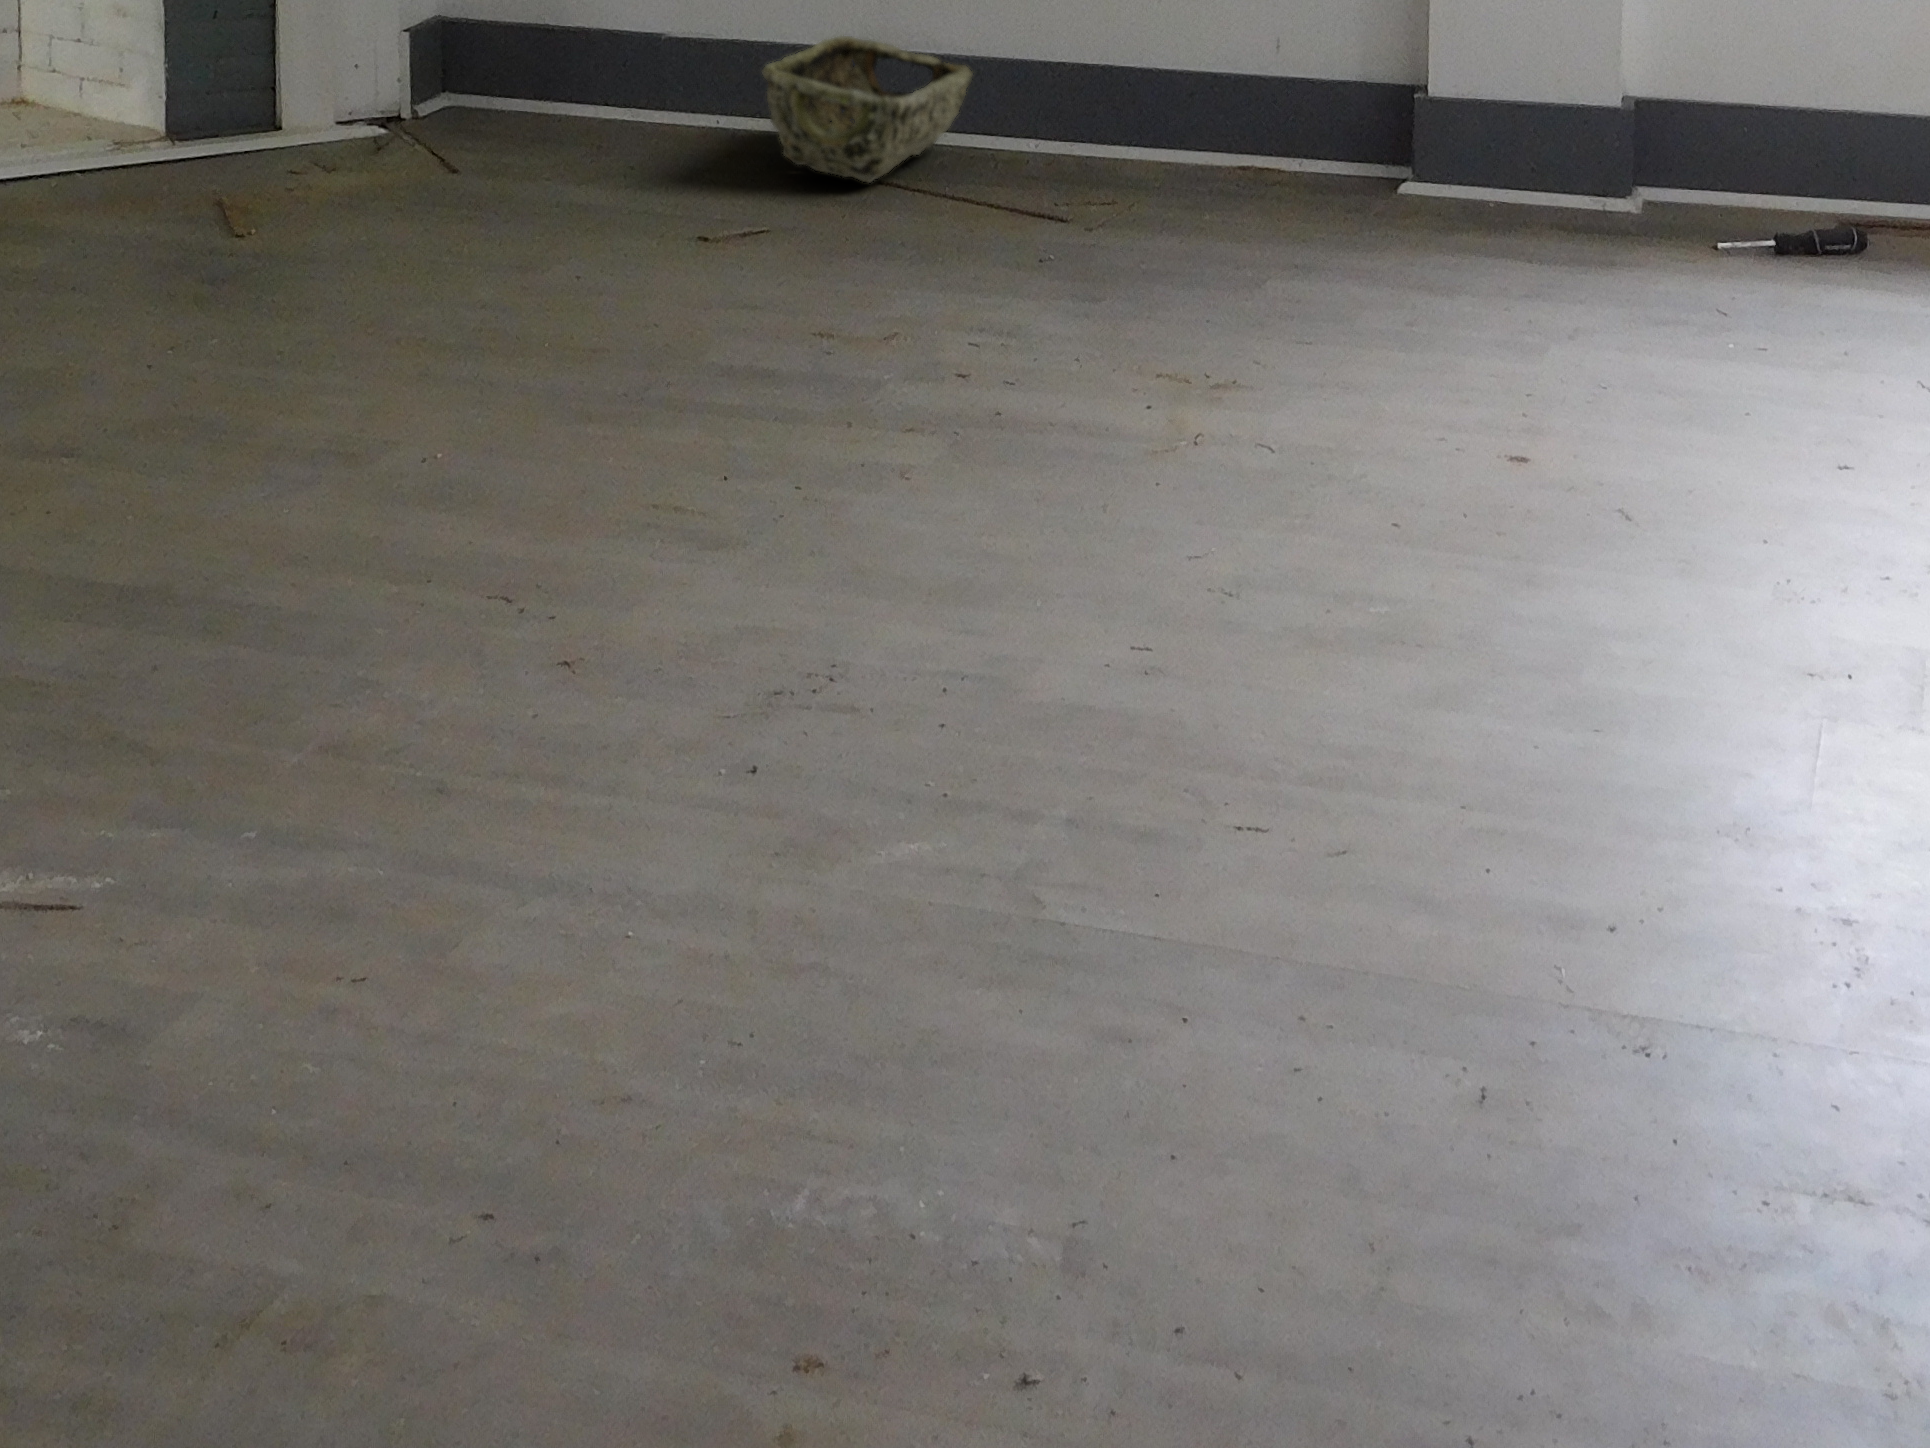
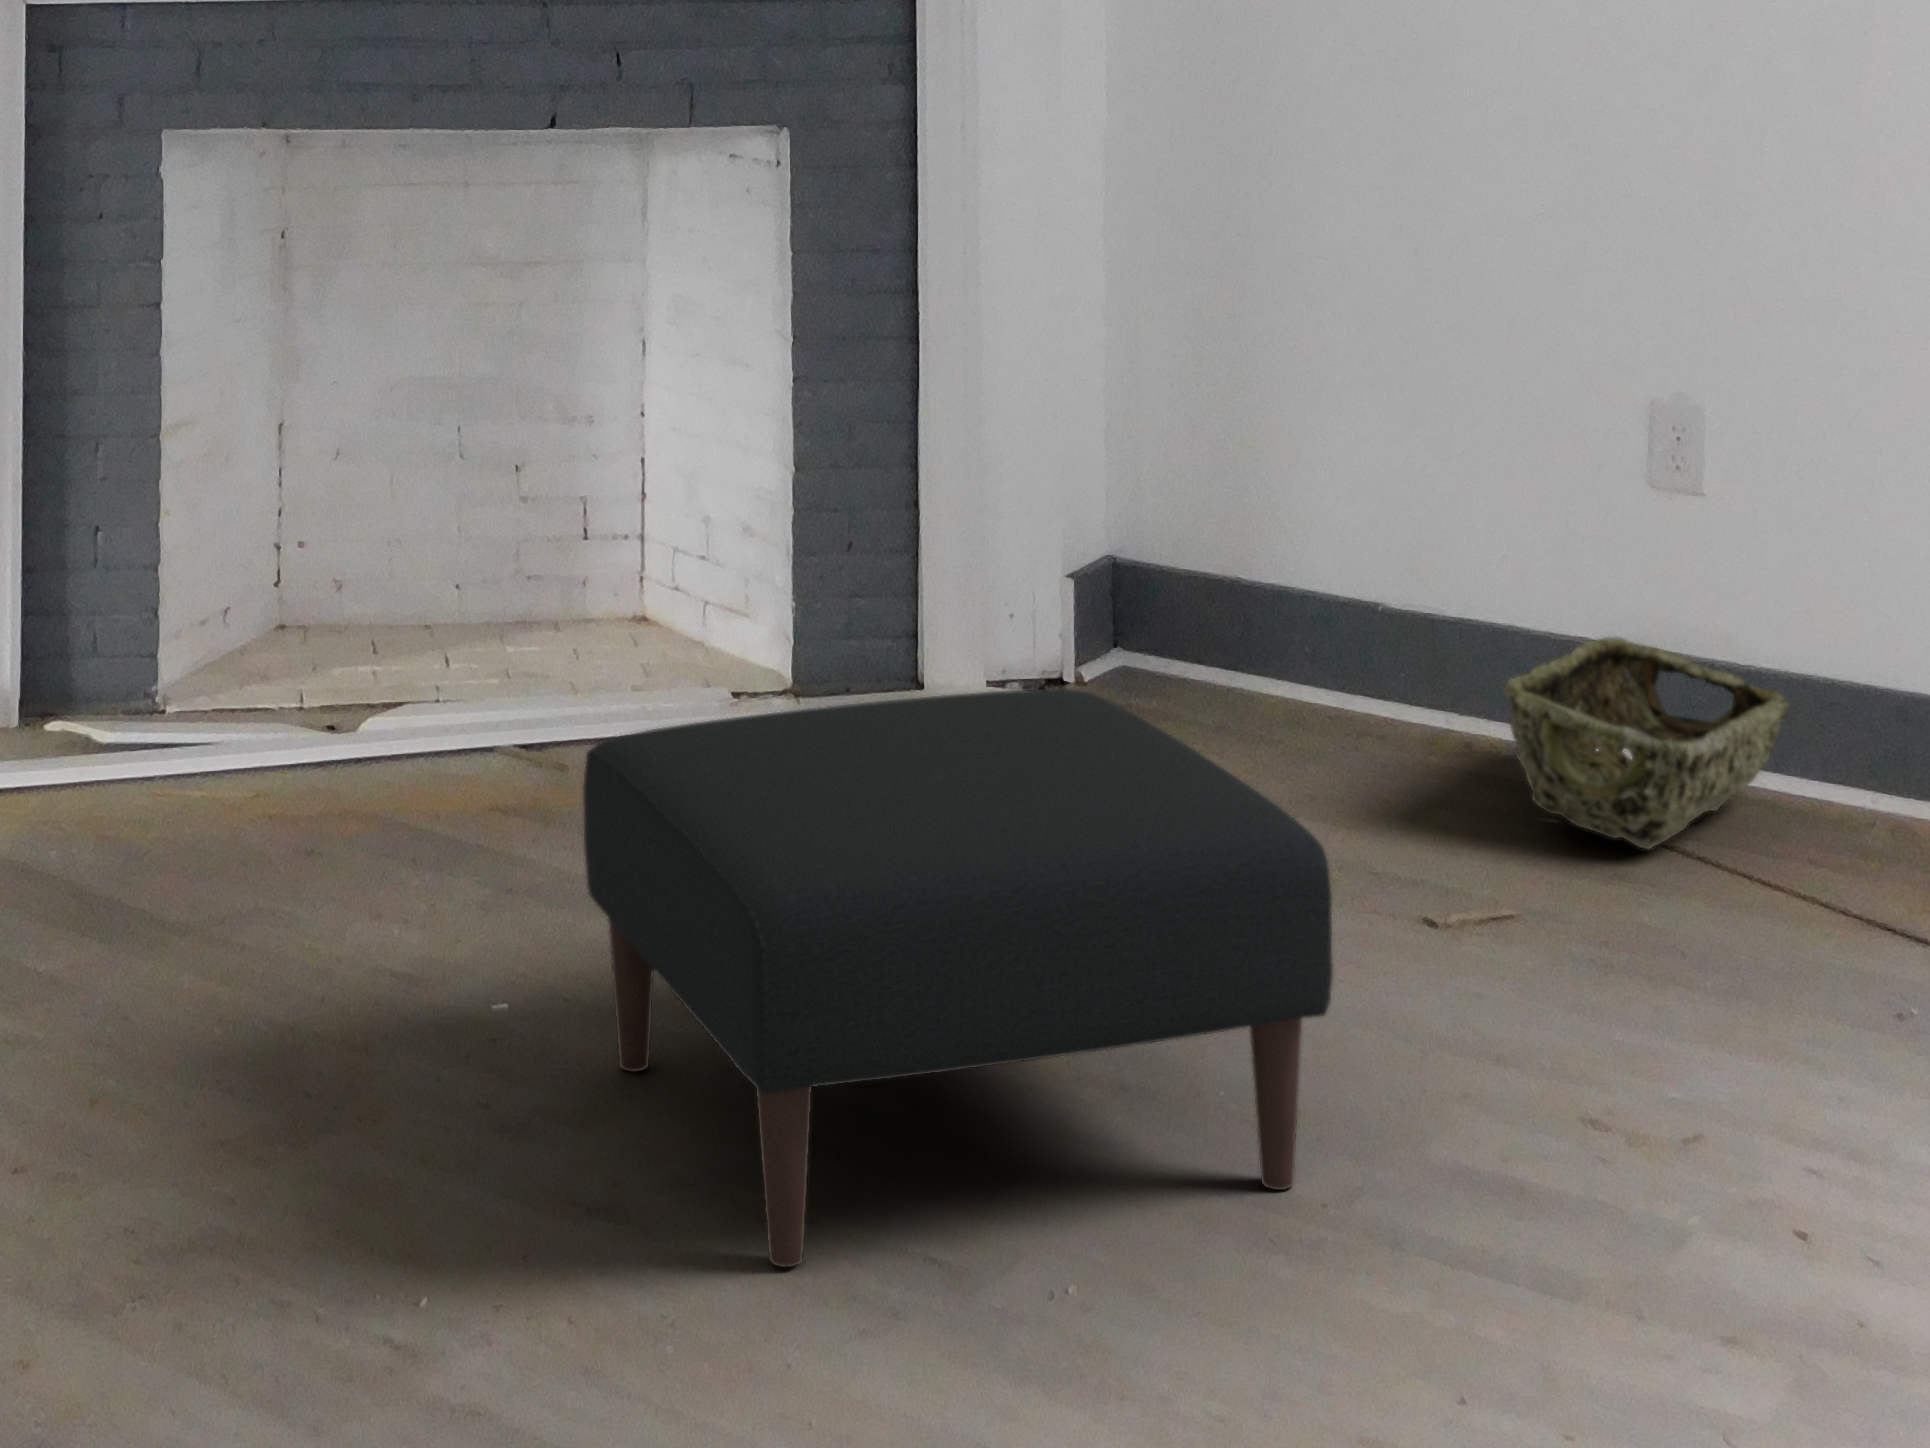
ottoman: none [18,70,644,496] -> present [583,689,1333,1267]

